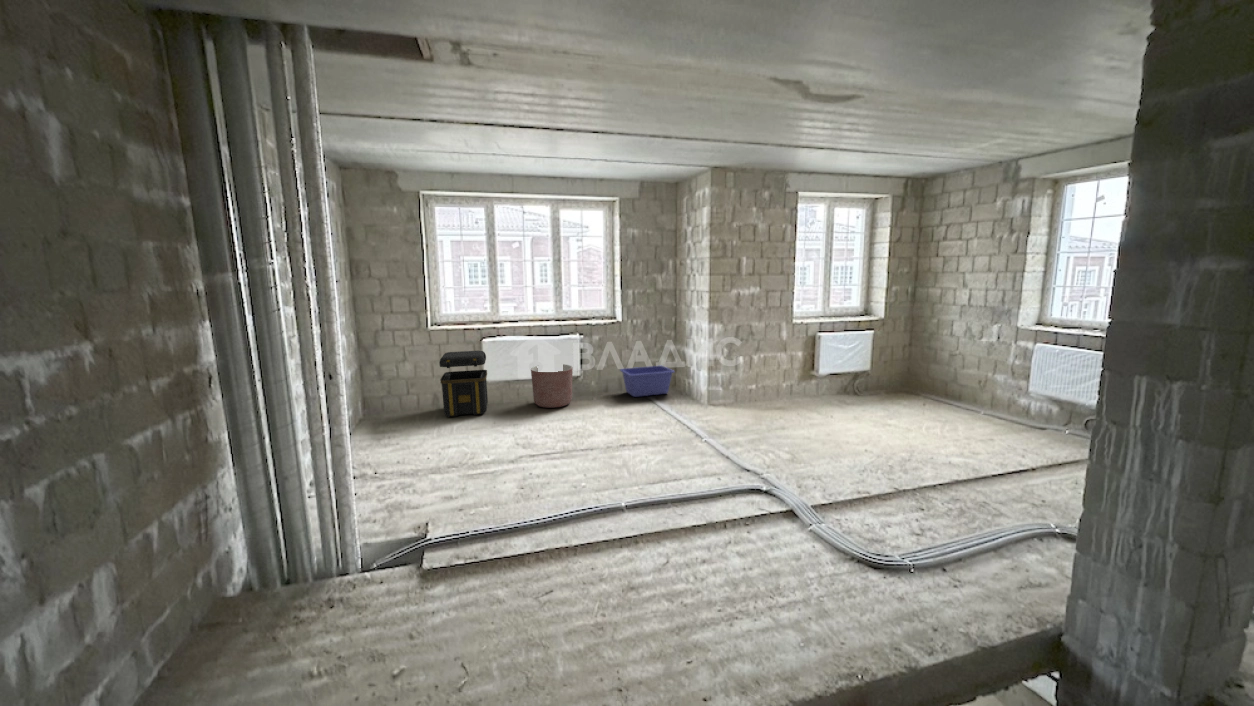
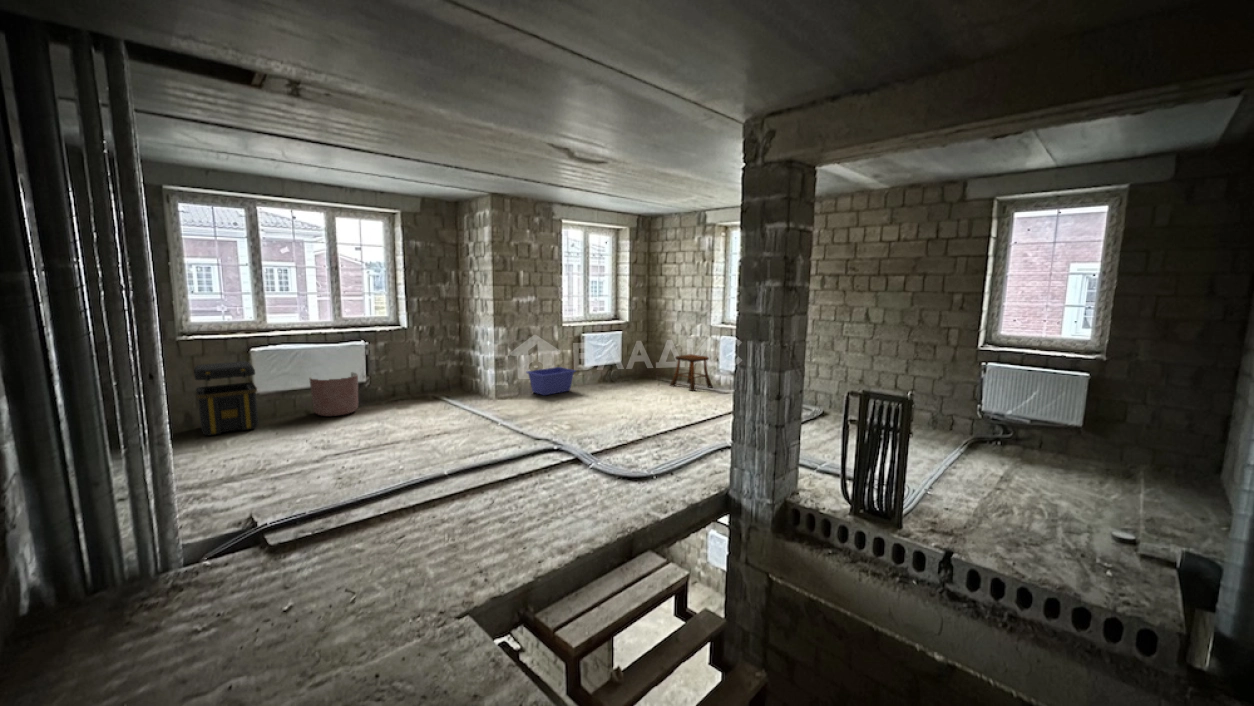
stool: none [939,365,1015,418] -> present [670,354,713,391]
storage bin: present [620,366,674,397] -> present [527,367,576,395]

